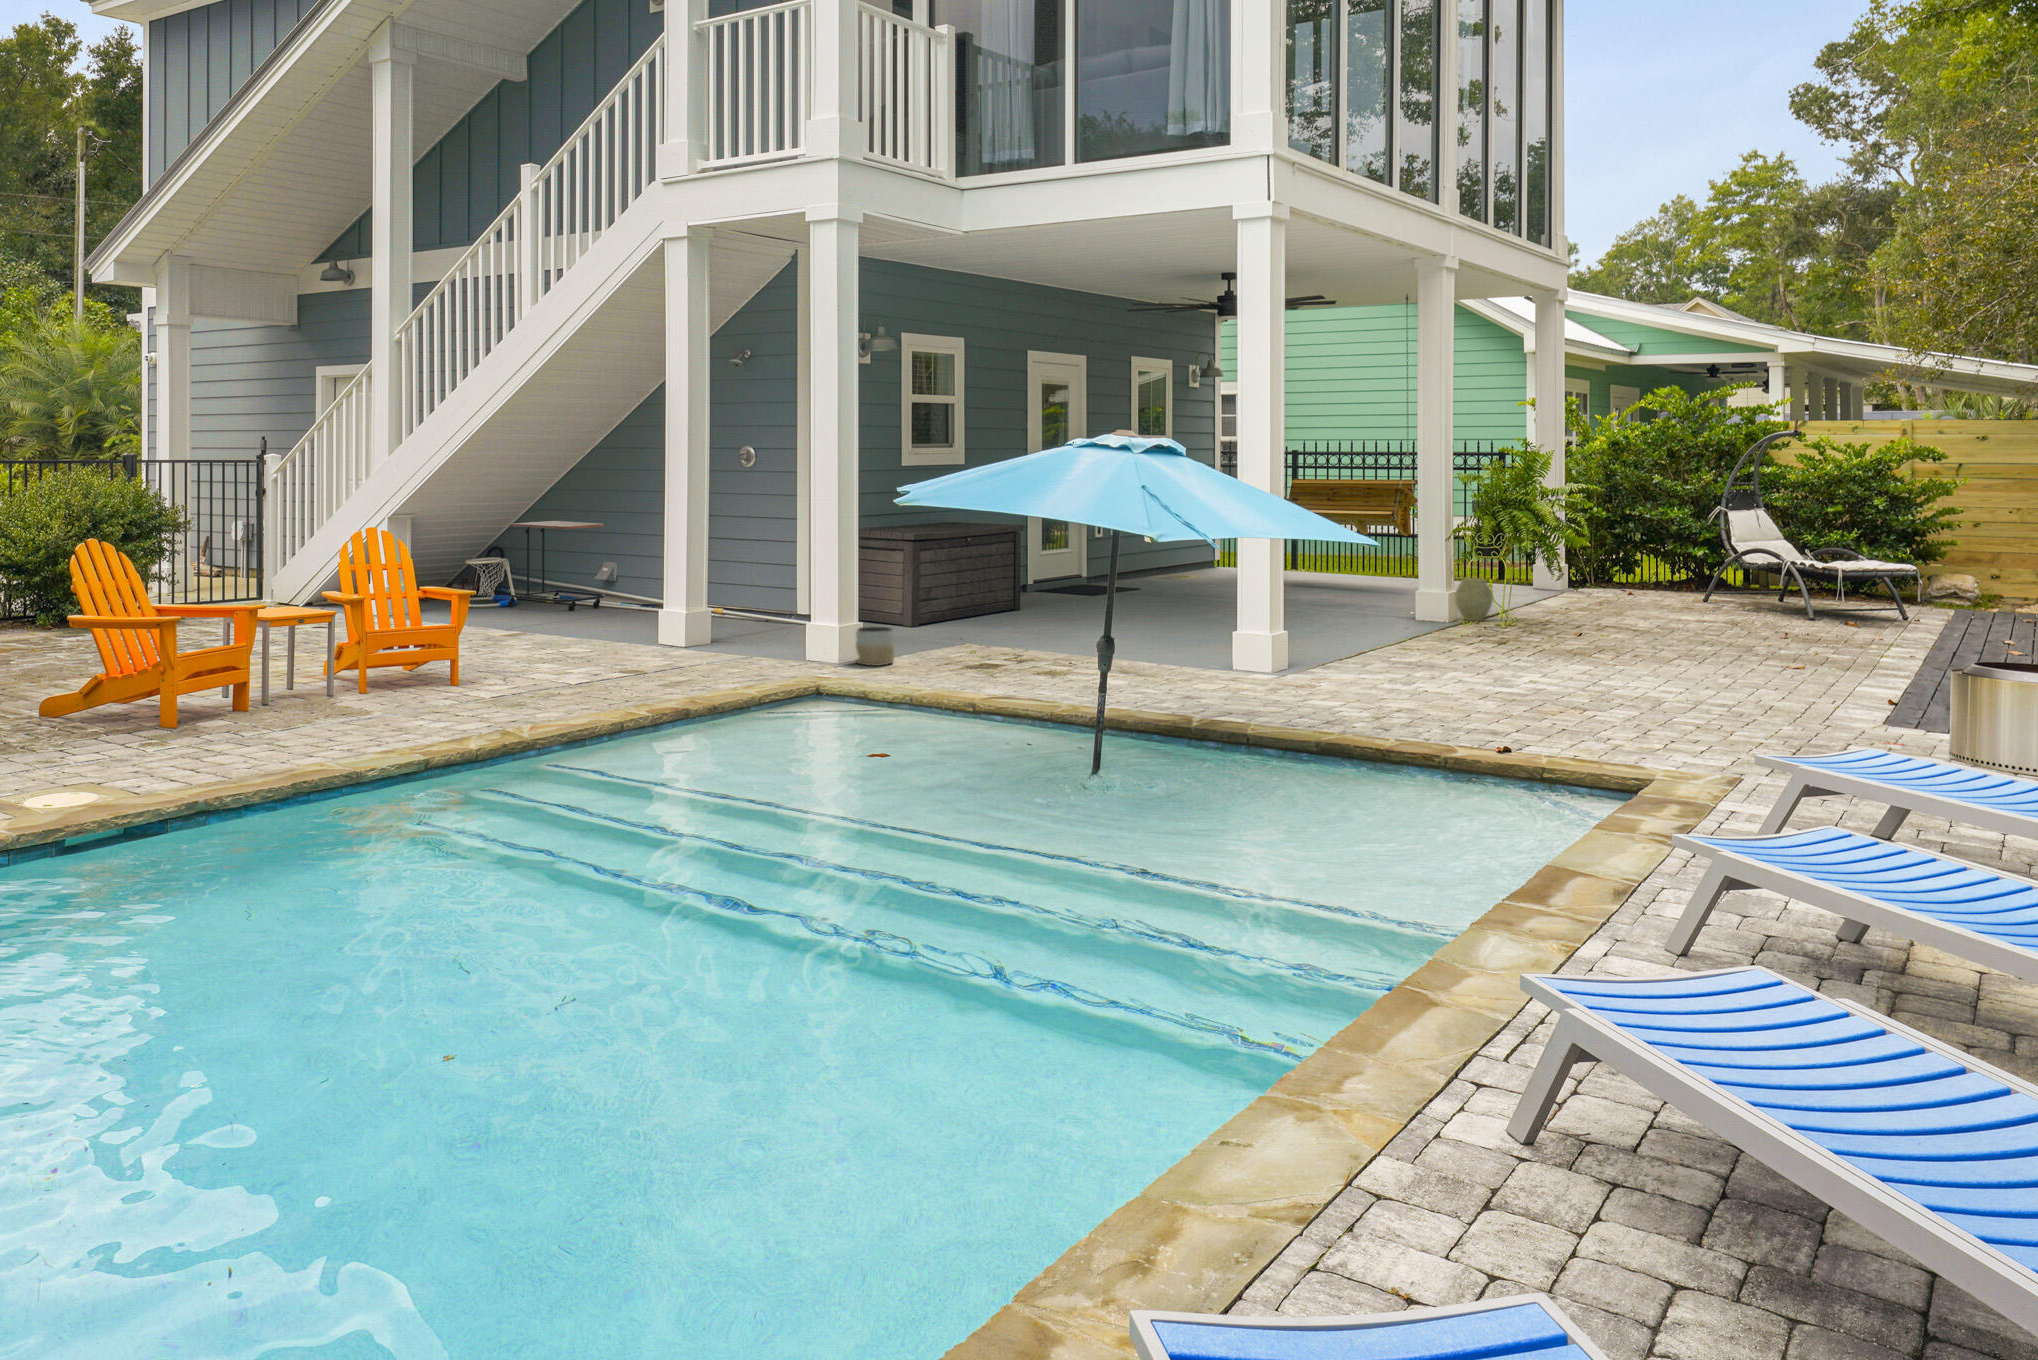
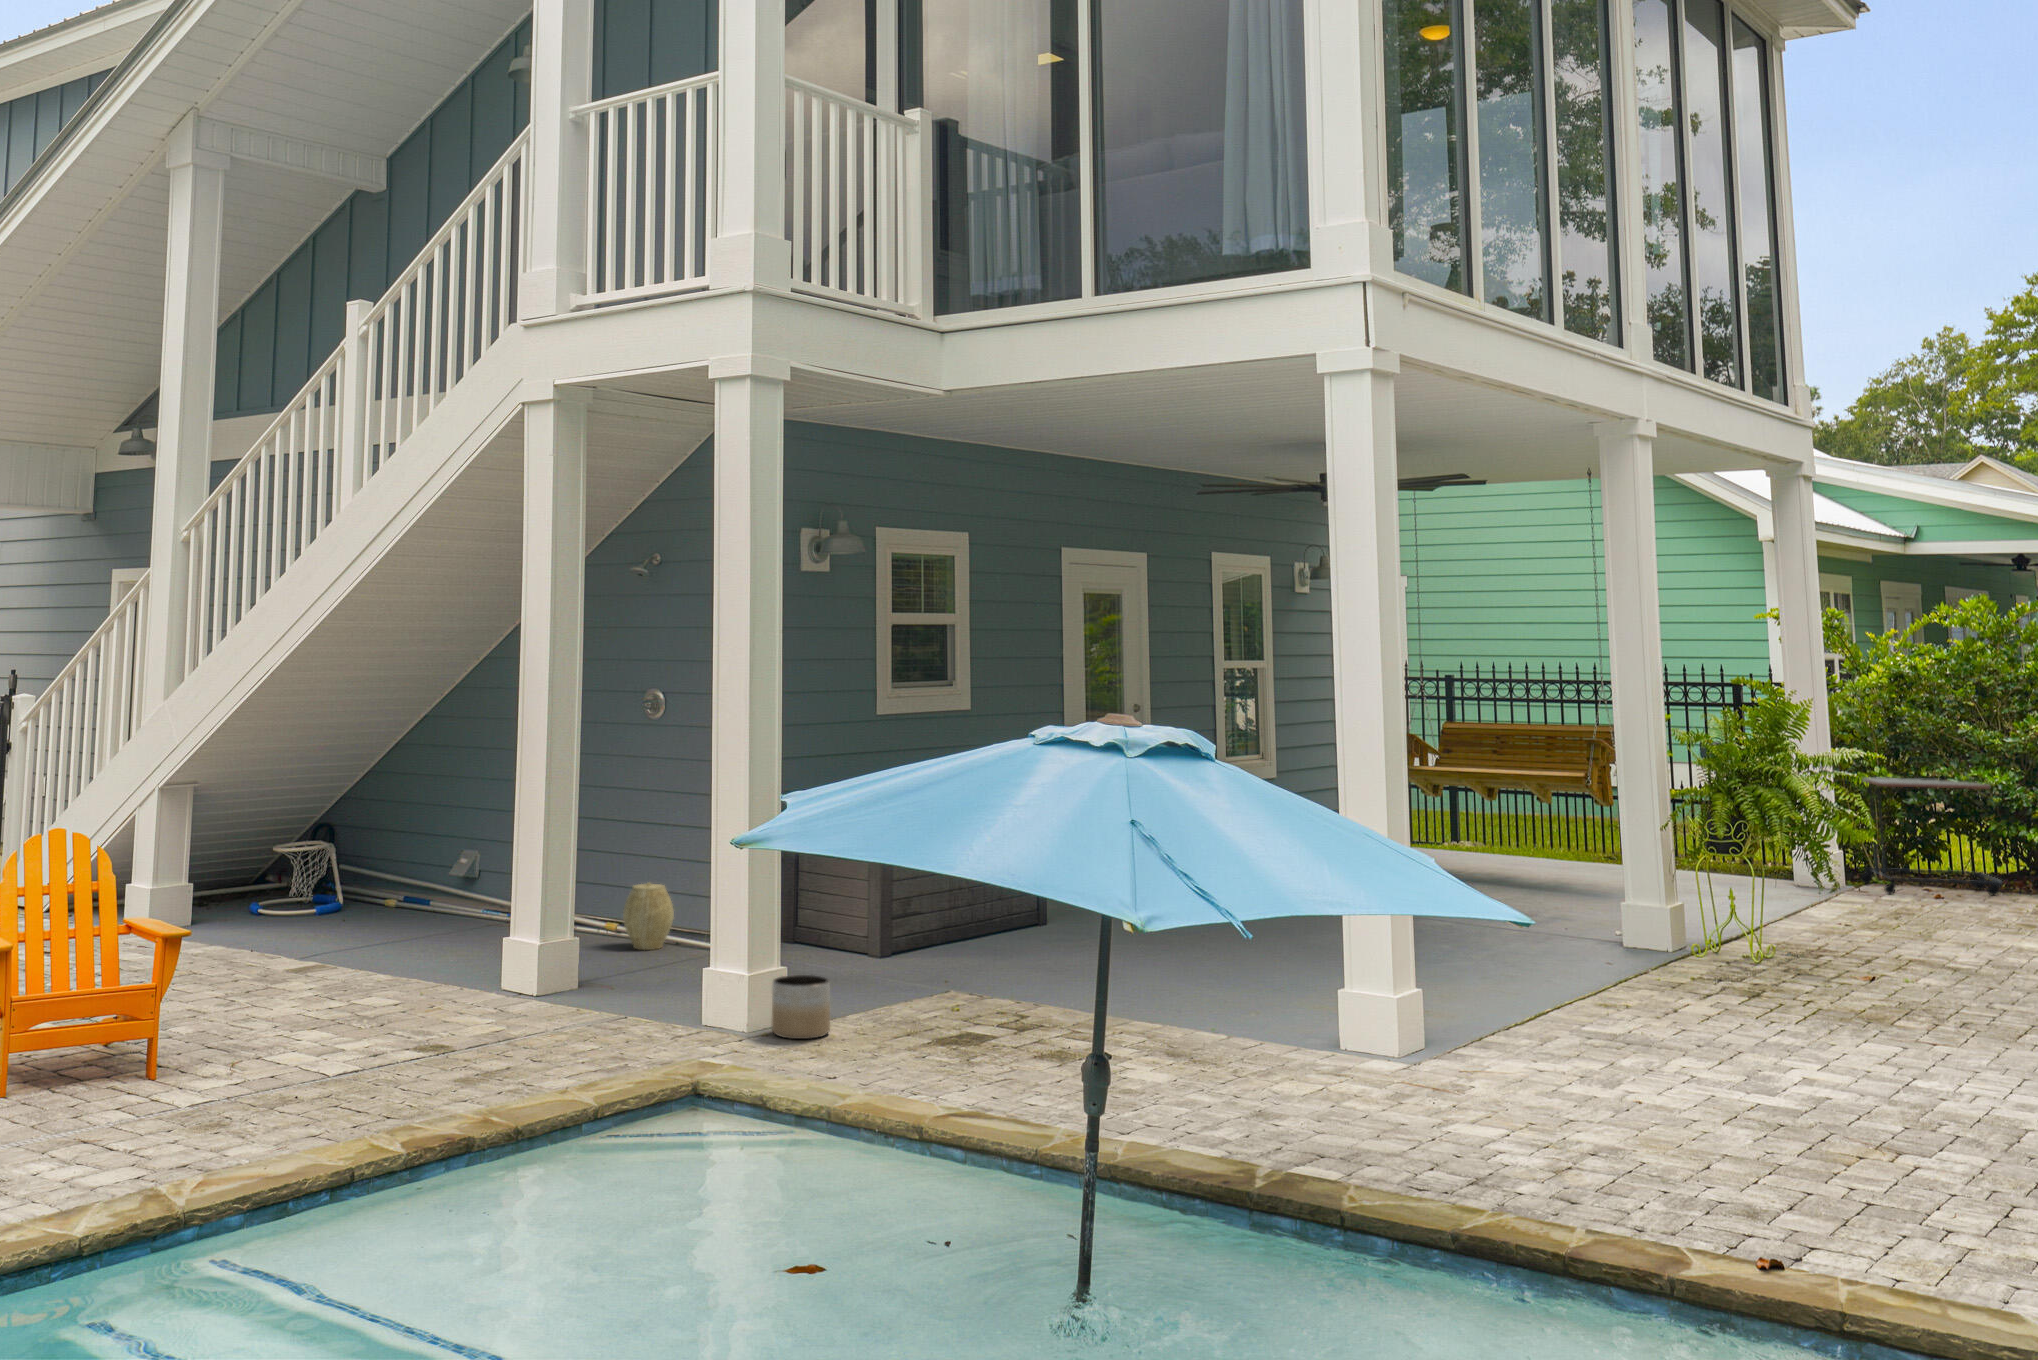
side table: present [508,521,605,611] -> present [1861,777,2002,896]
woven basket: present [1455,578,1493,621] -> present [623,883,674,950]

